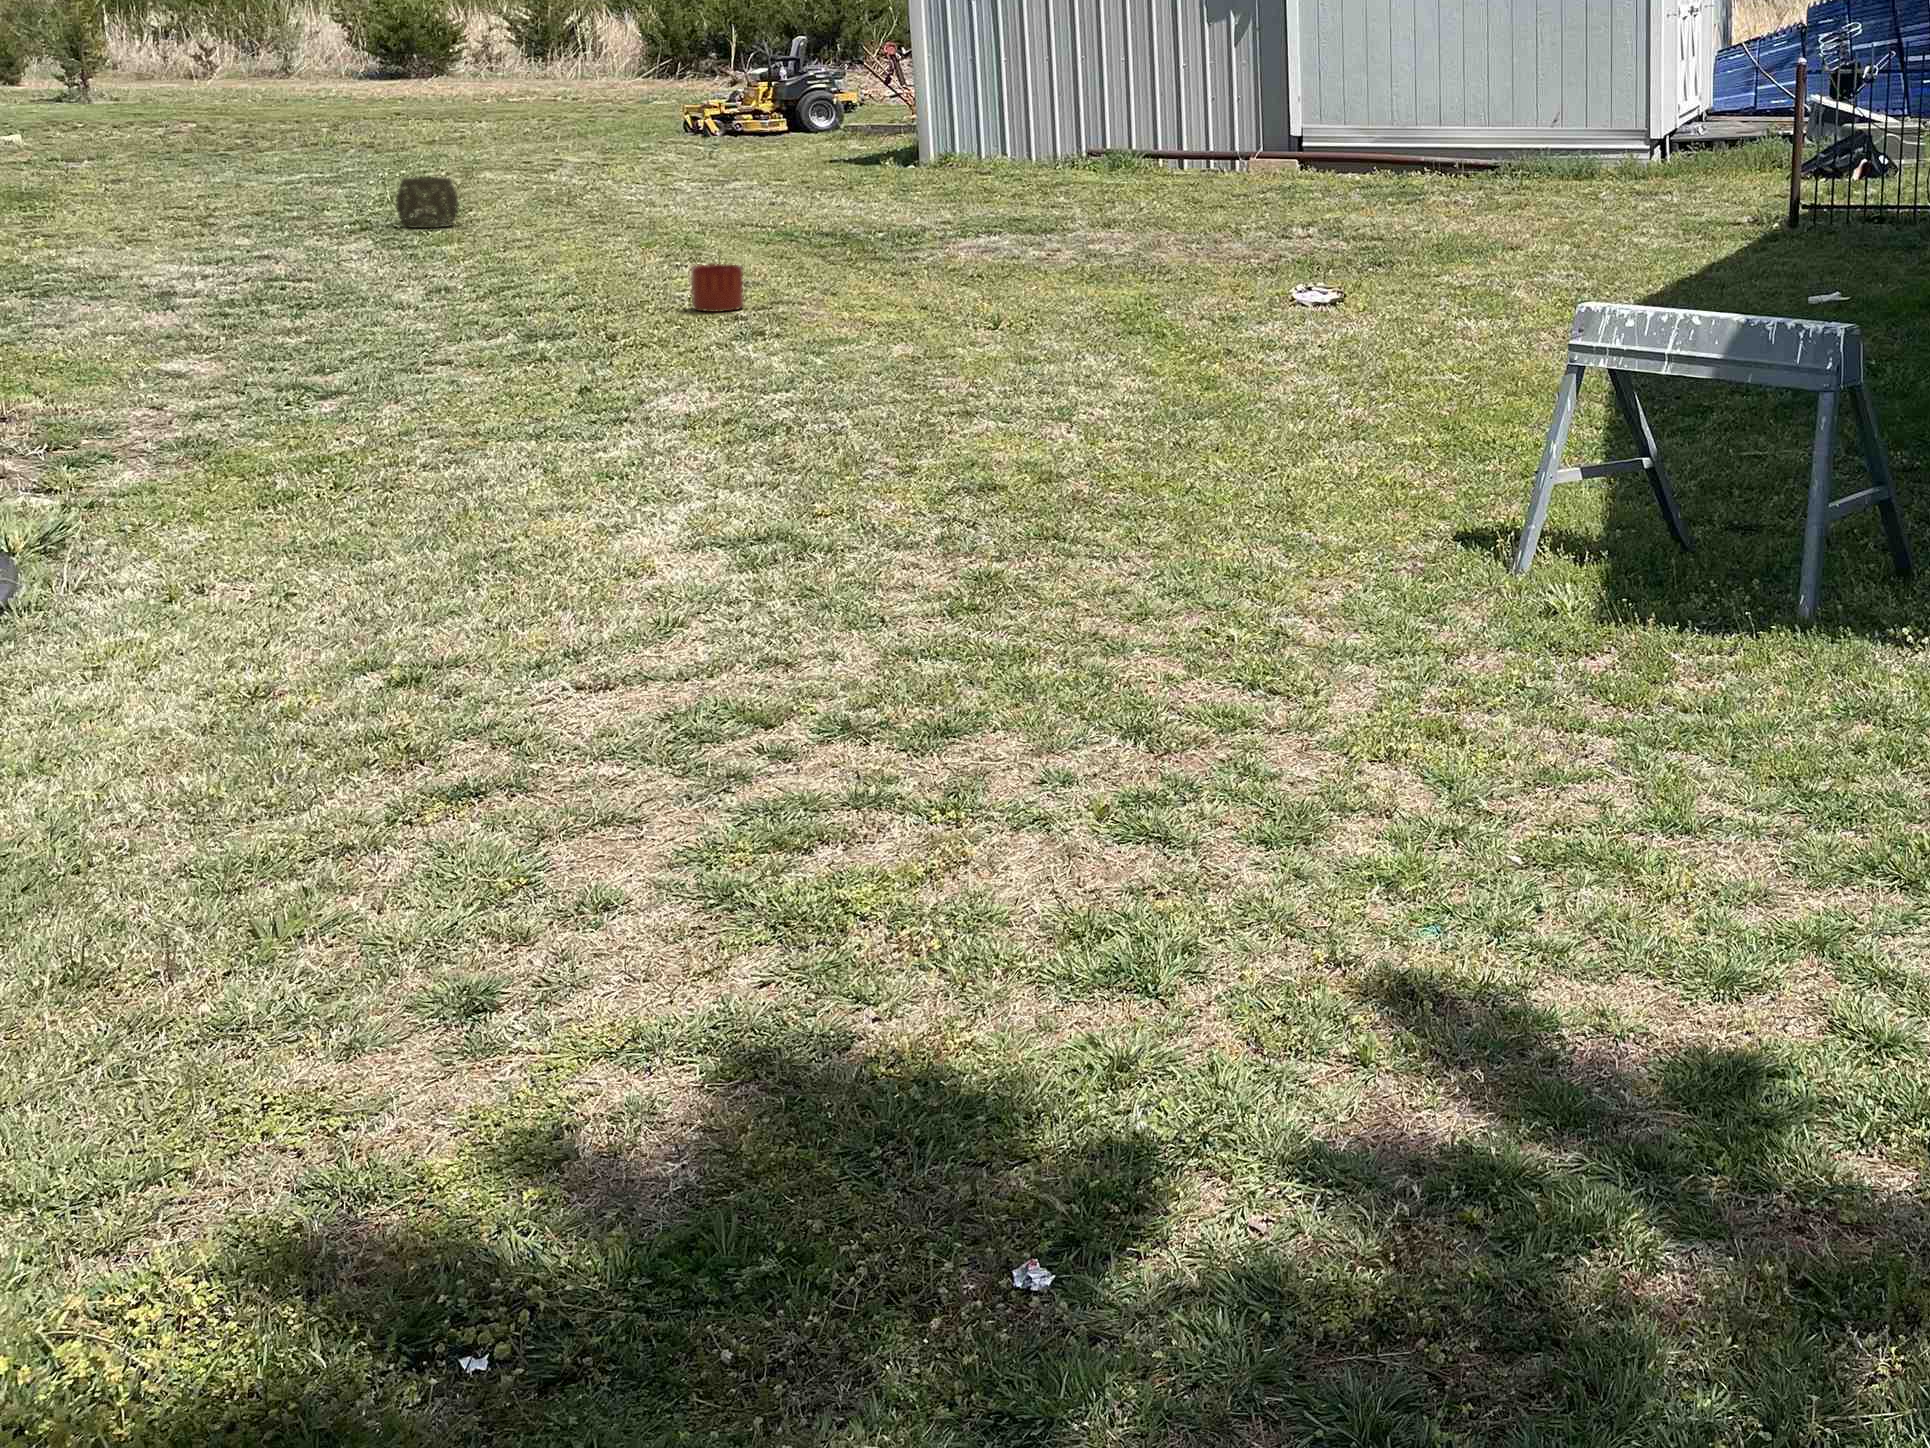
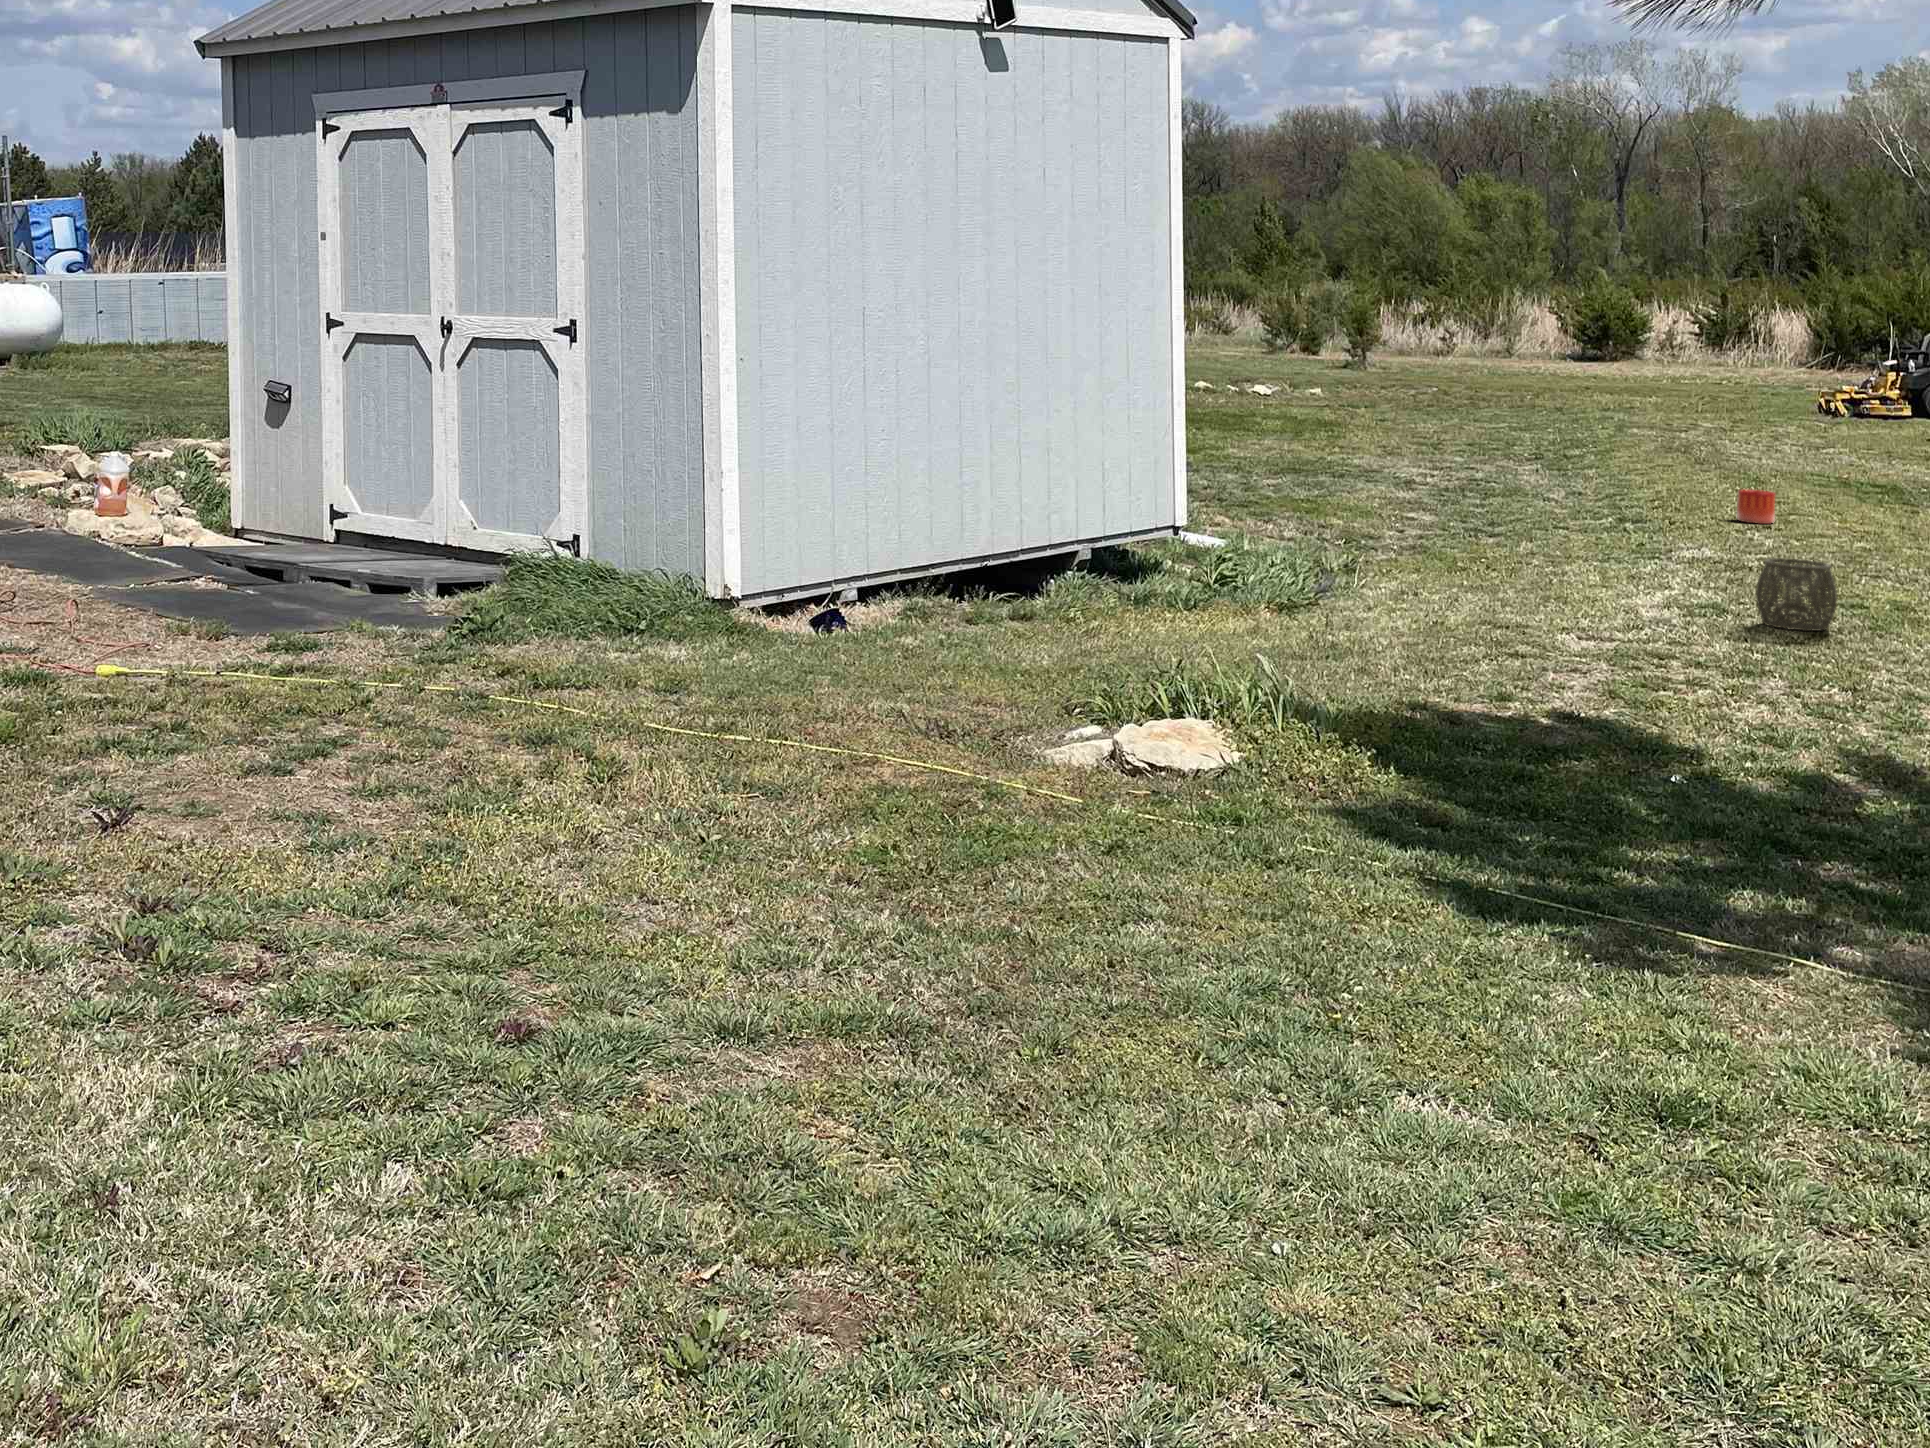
woven basket: present [396,177,459,228] -> present [1756,558,1837,631]

